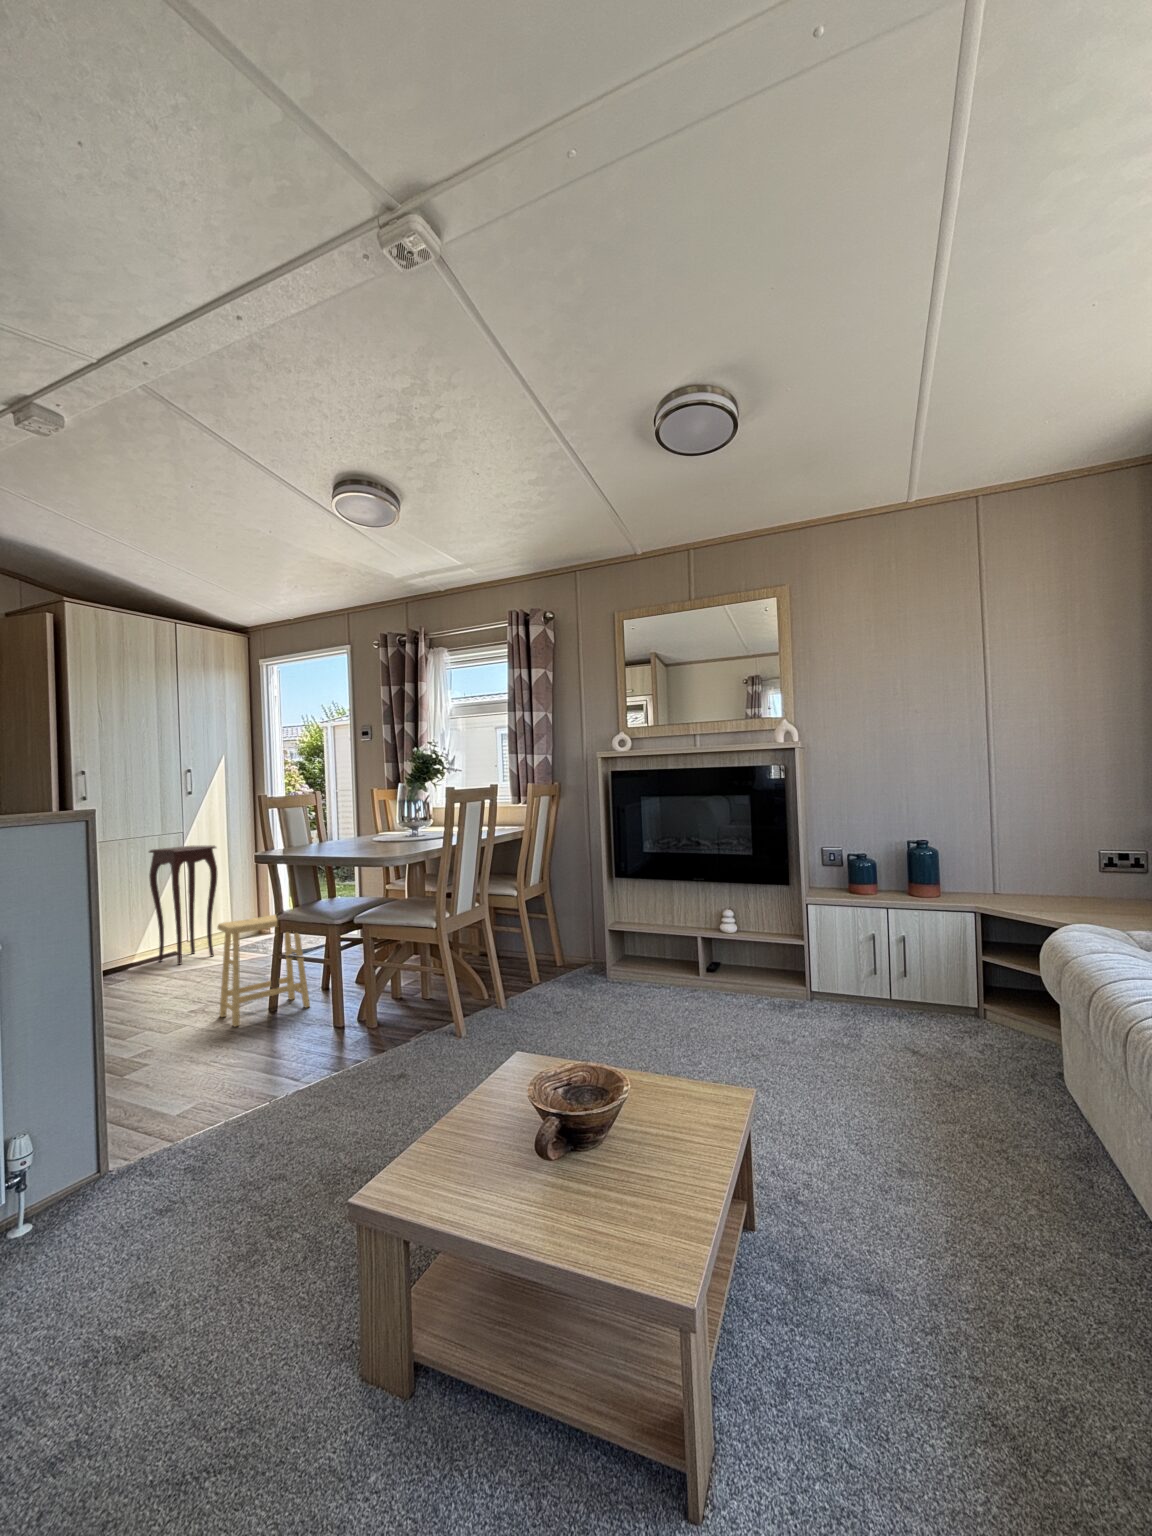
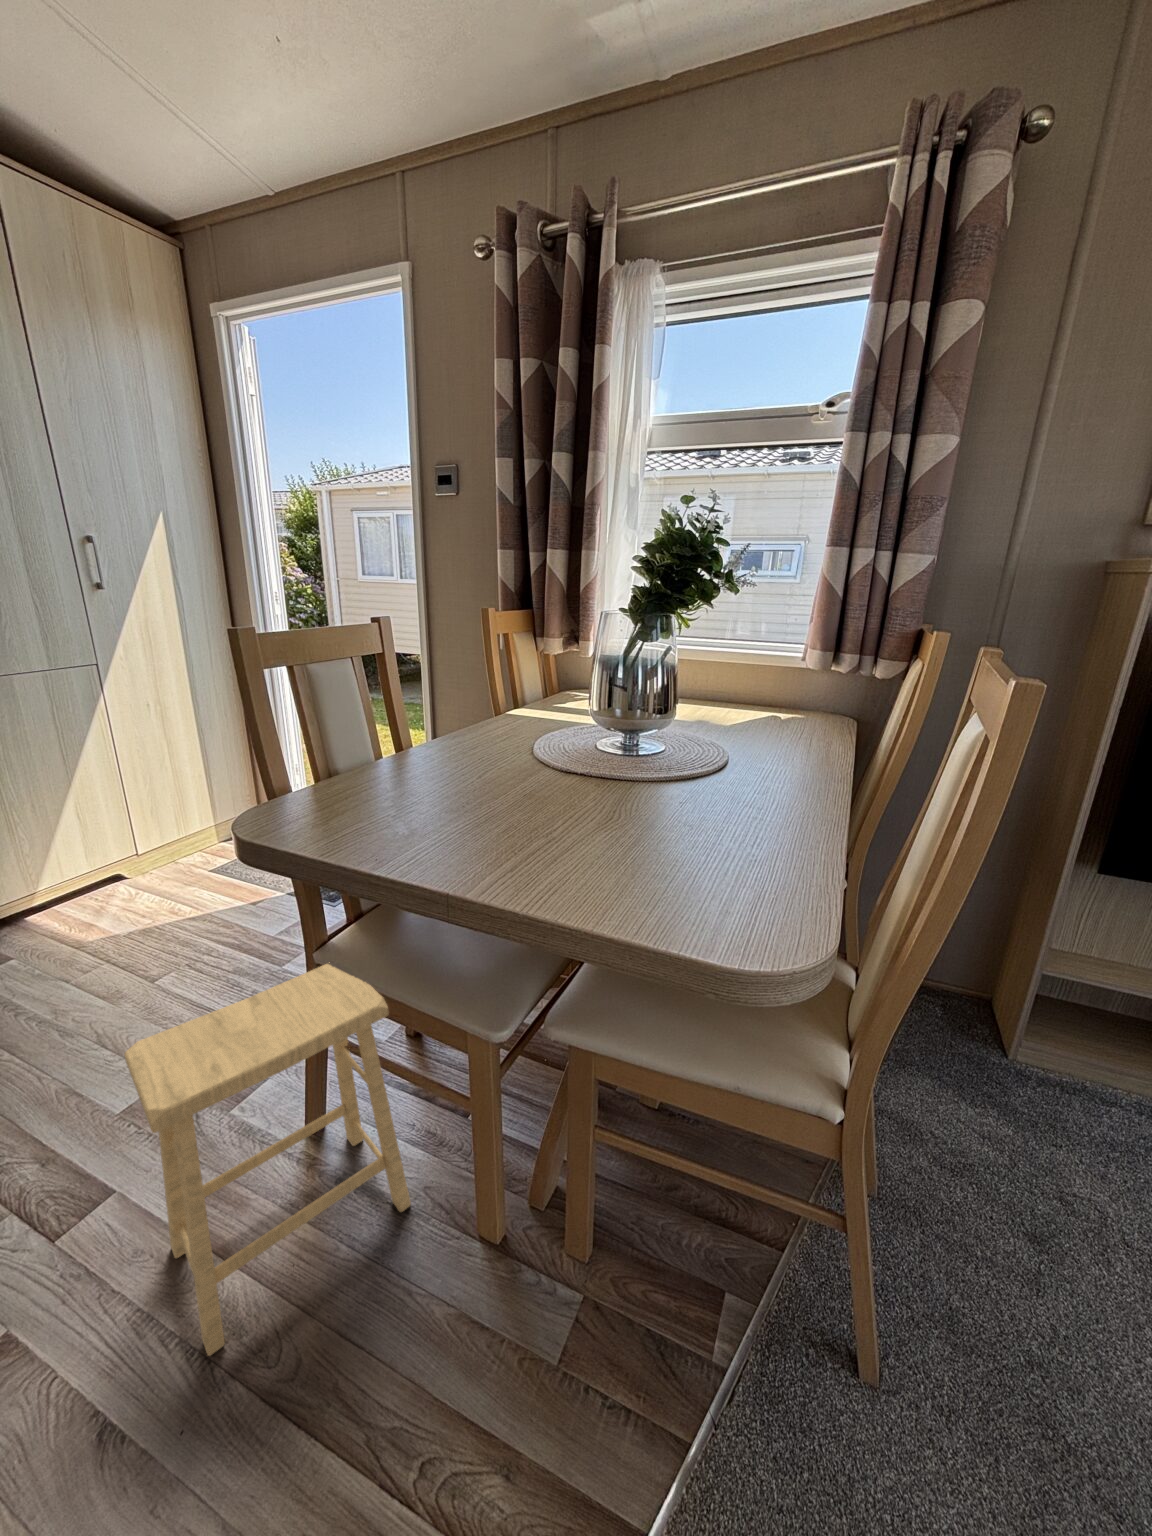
side table: present [149,846,217,965] -> none [14,692,184,927]

